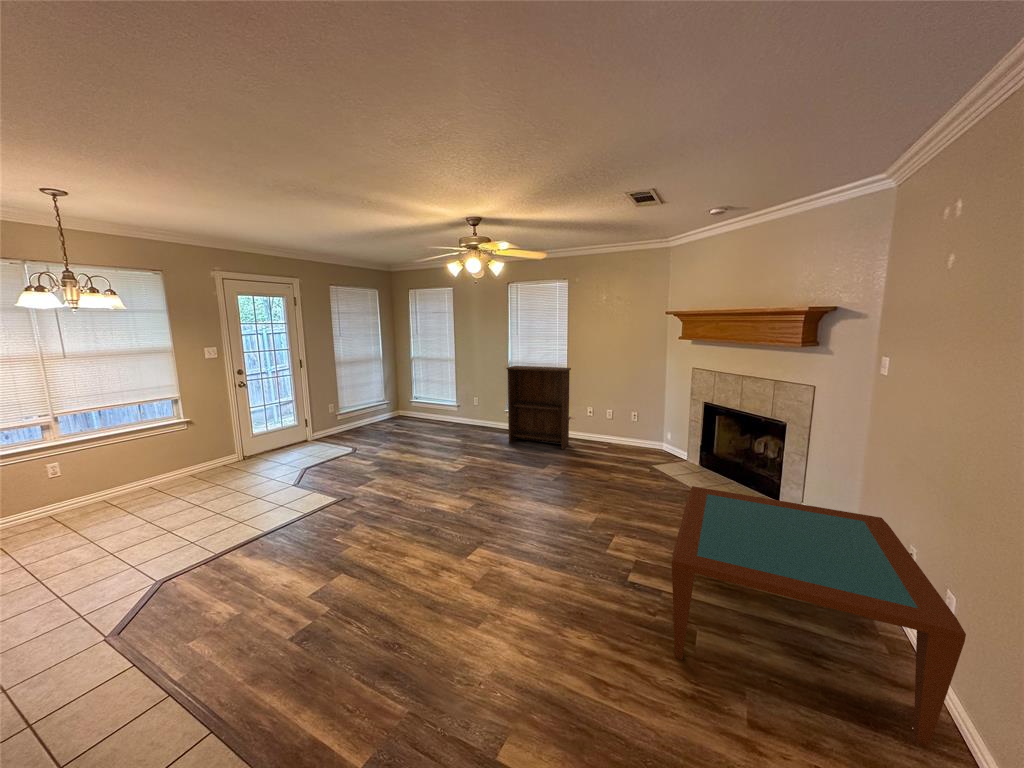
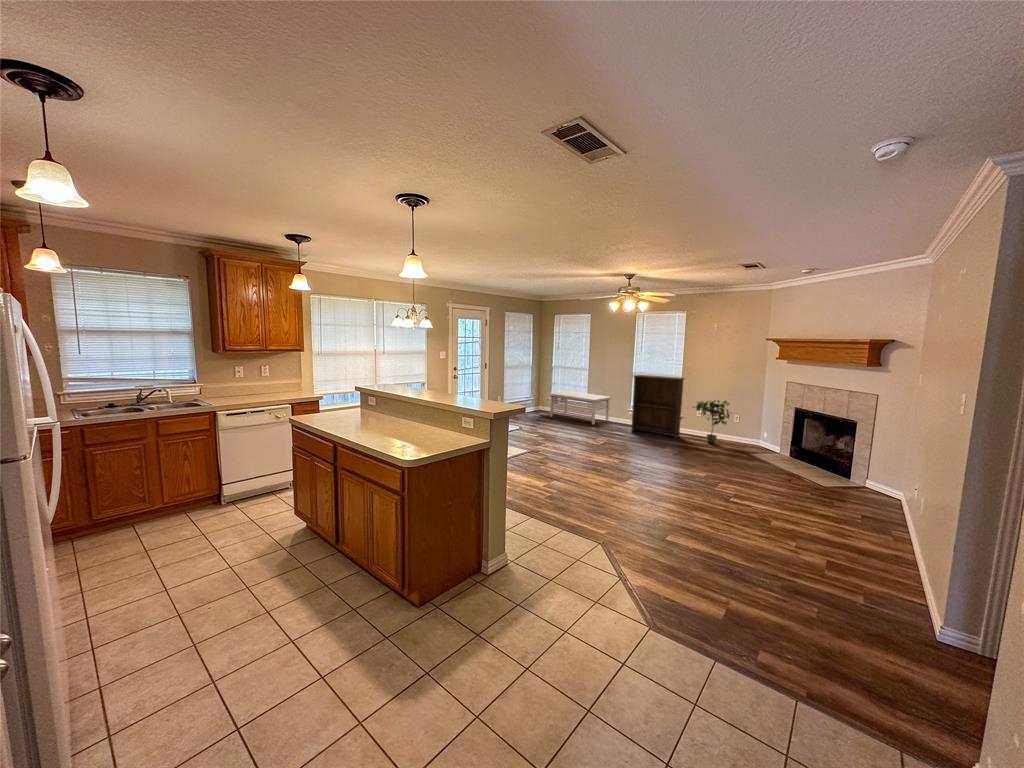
storage bench: none [404,389,485,435] -> present [549,391,611,425]
potted plant: none [581,395,631,454] -> present [693,400,730,444]
coffee table: present [672,486,966,747] -> none [760,451,920,571]

